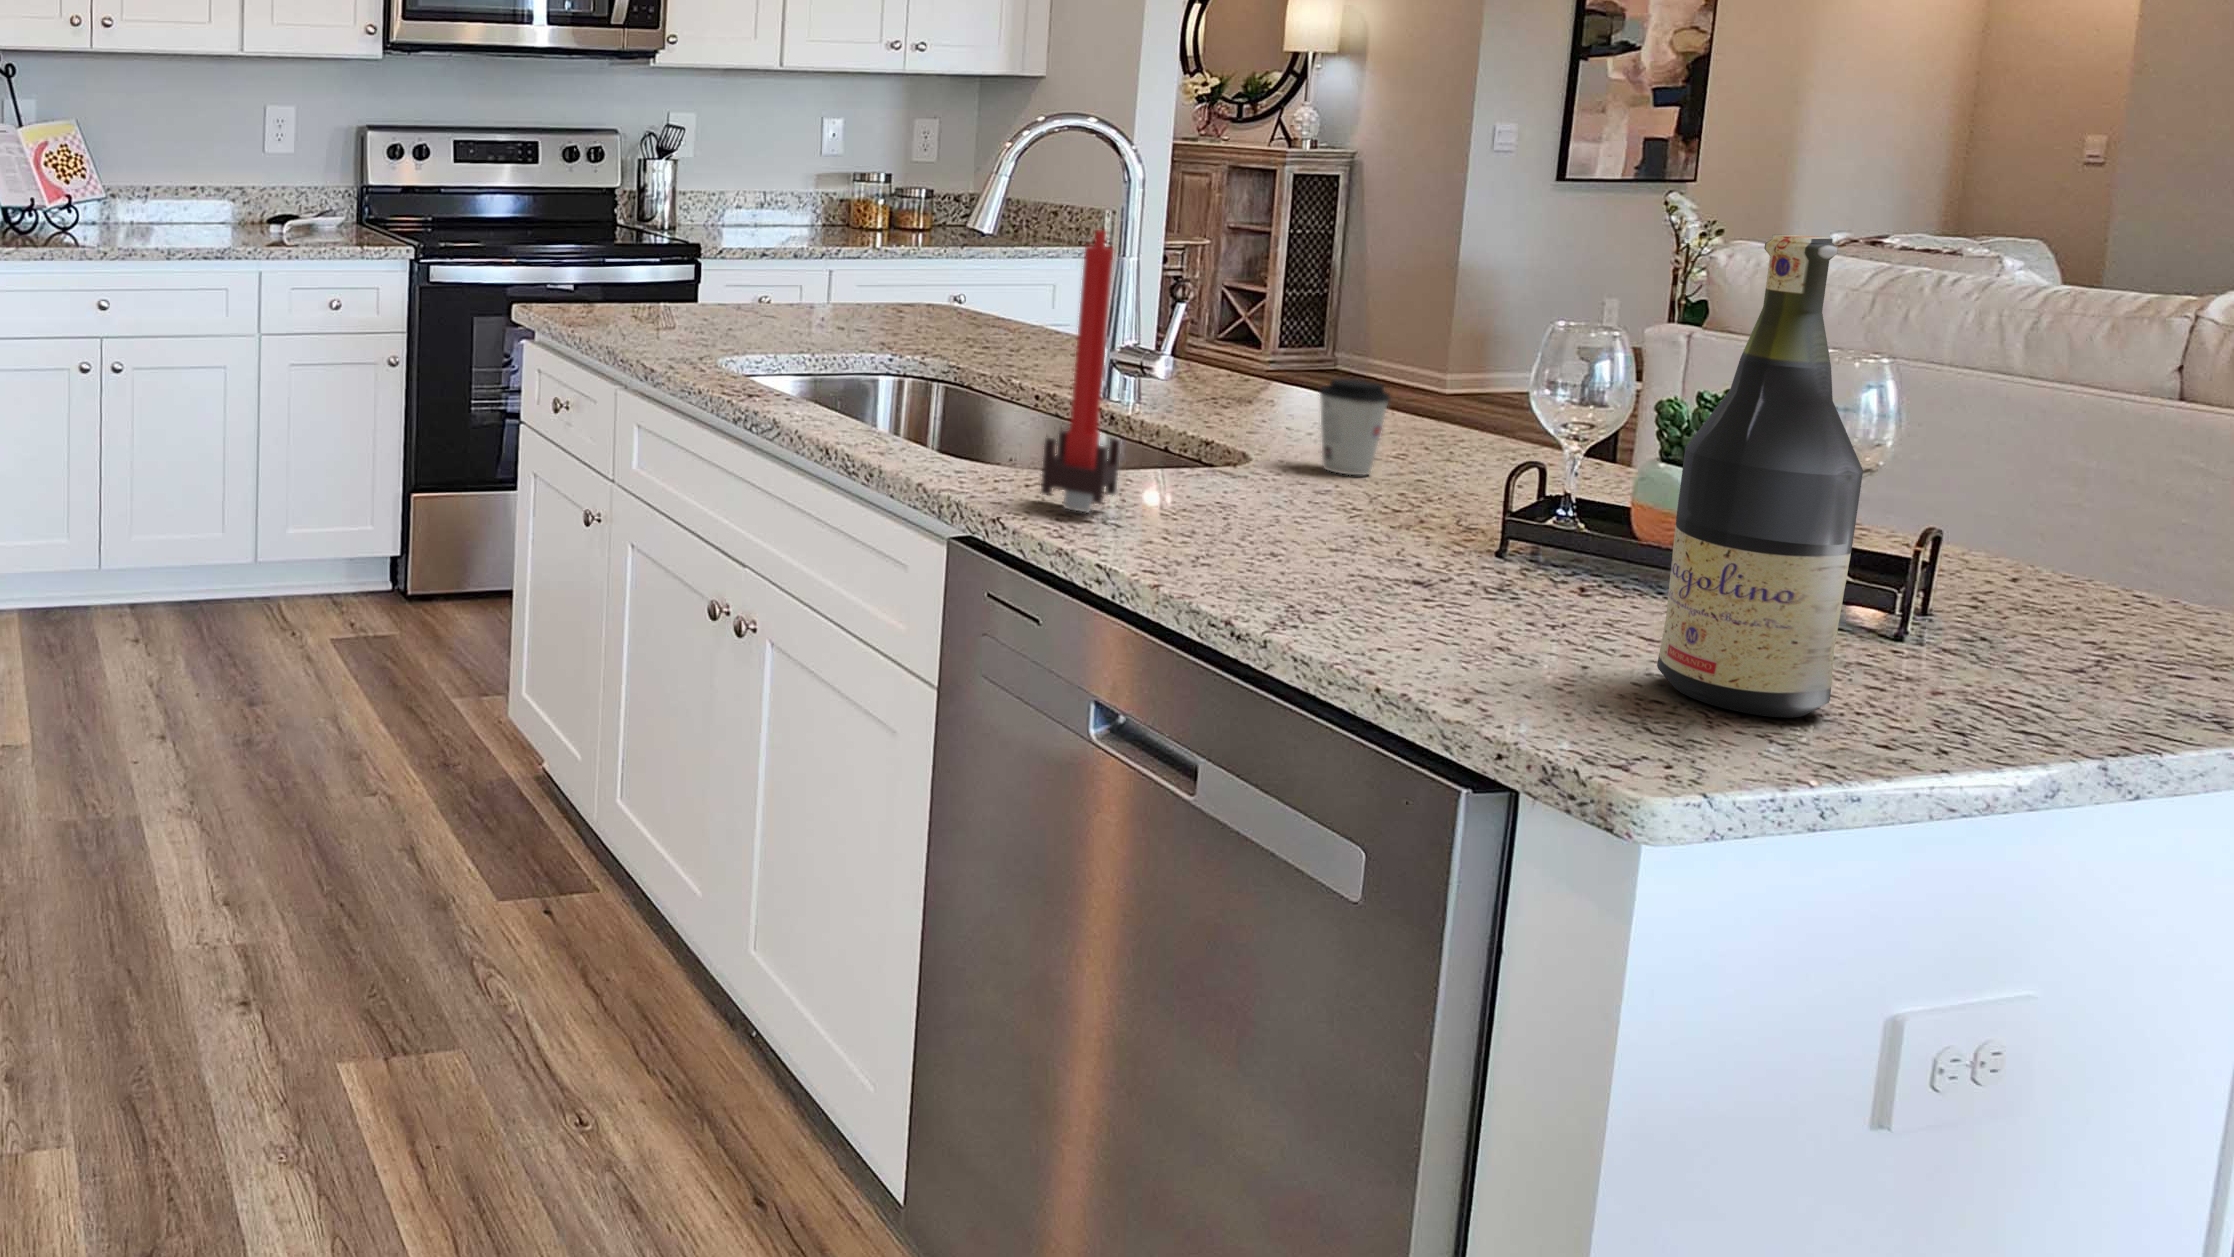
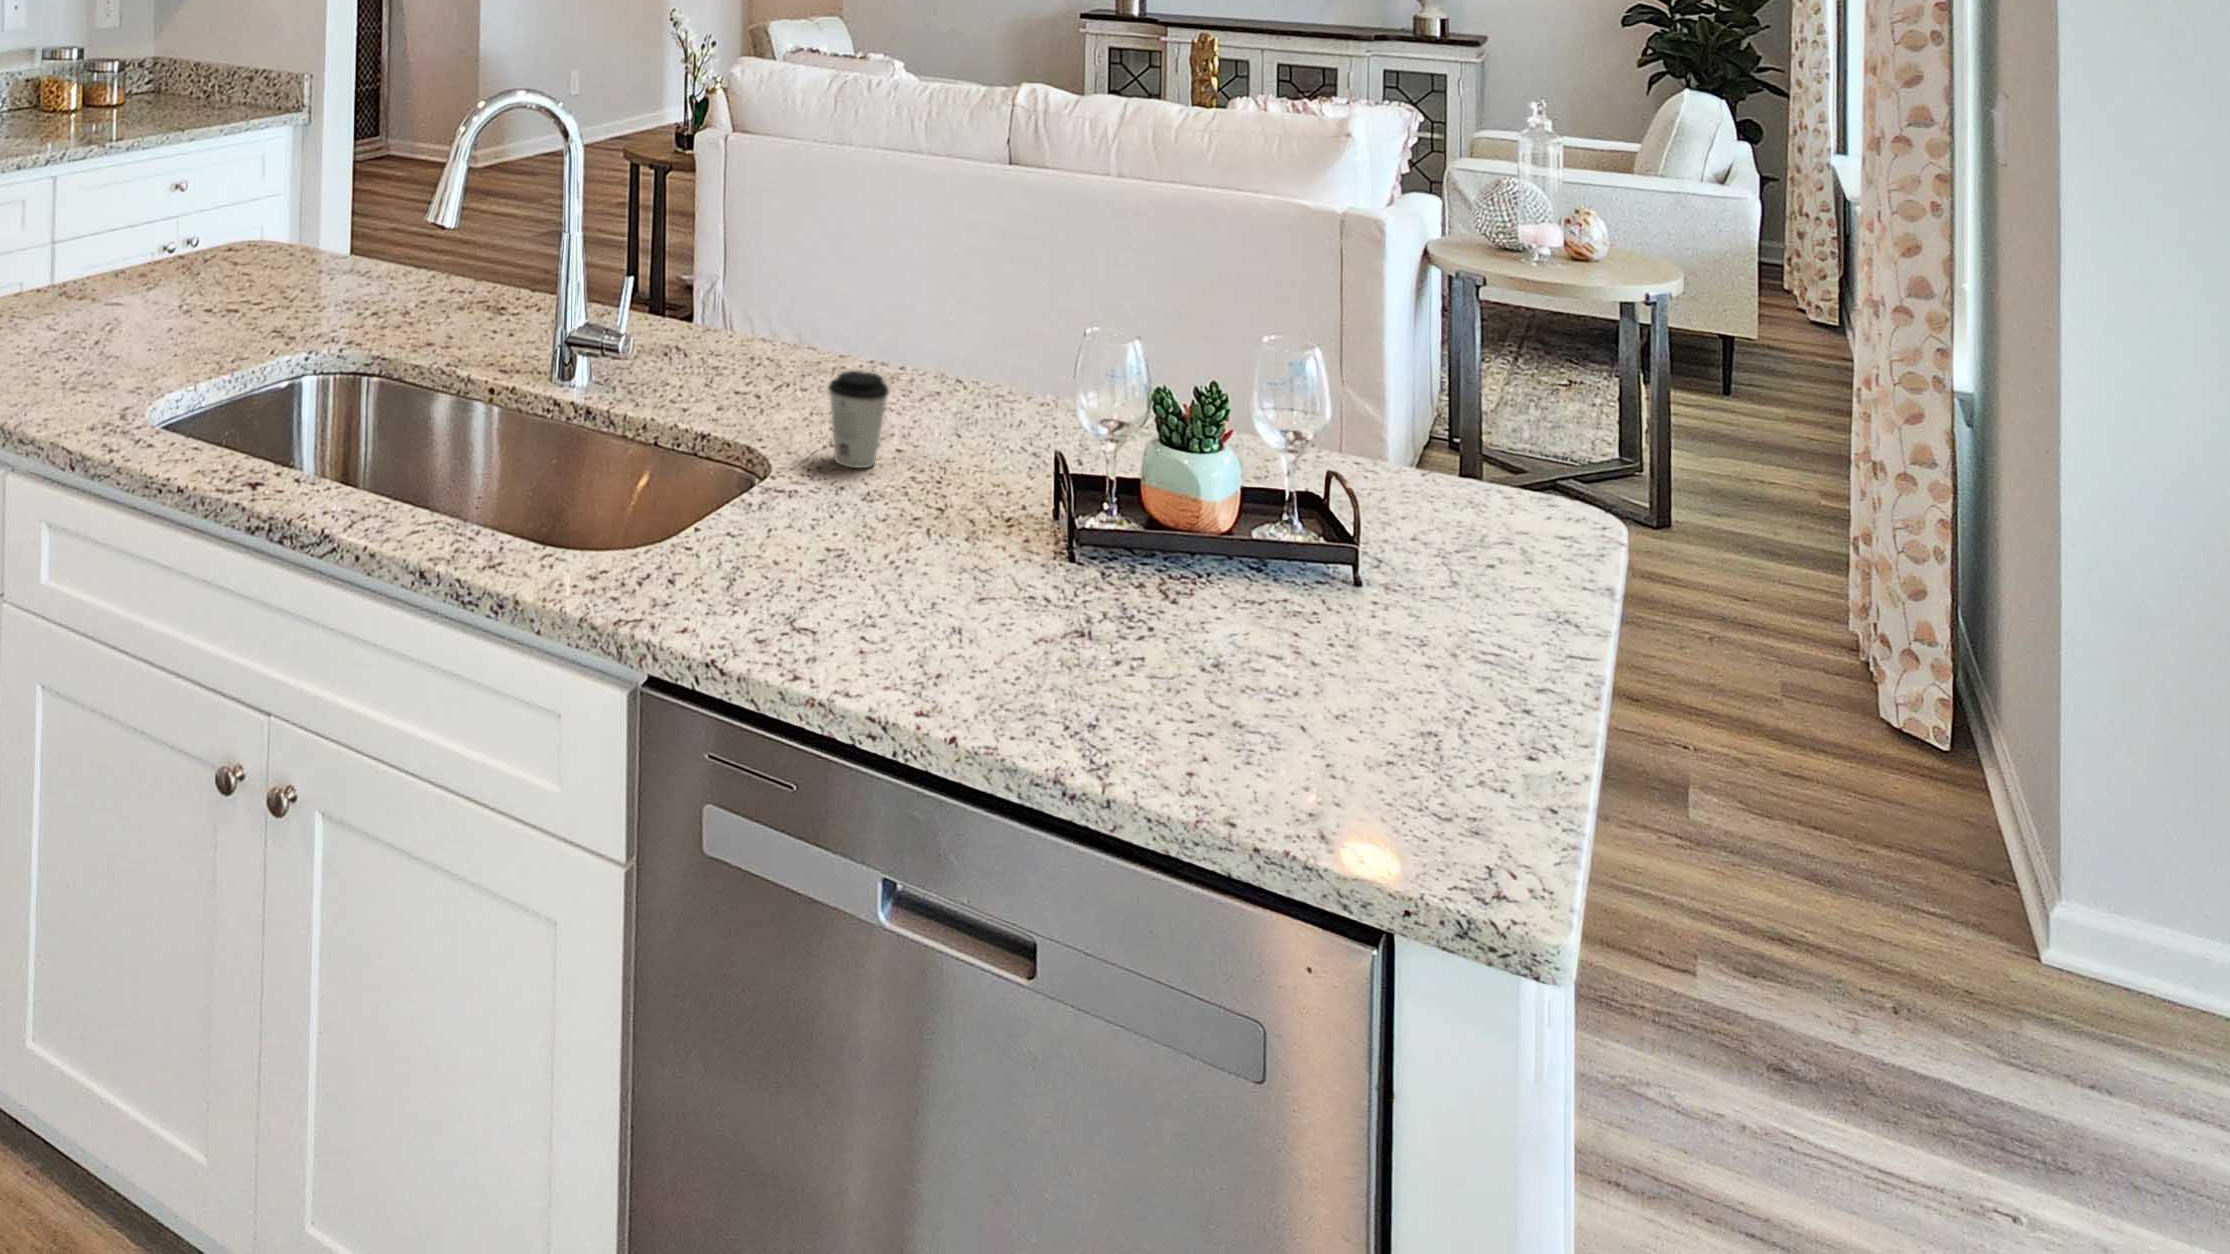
candle: present [1041,230,1121,512] -> none [726,318,800,622]
wine bottle: present [1657,235,1863,718] -> none [1365,329,1522,762]

